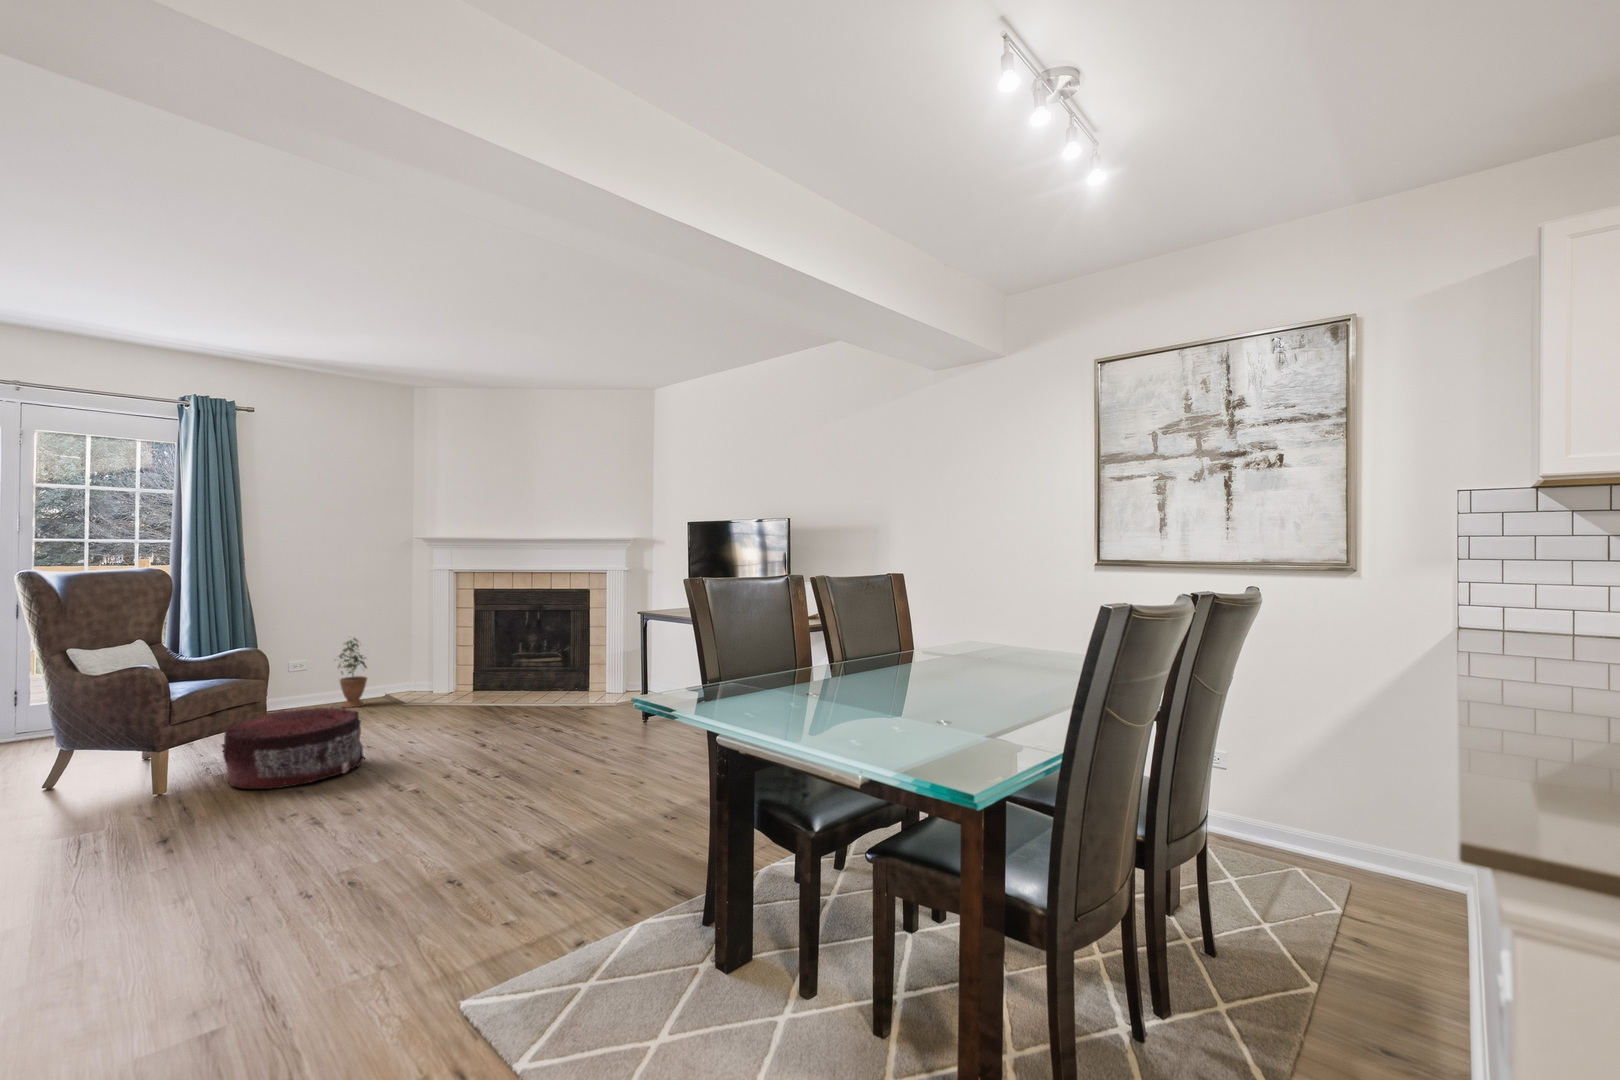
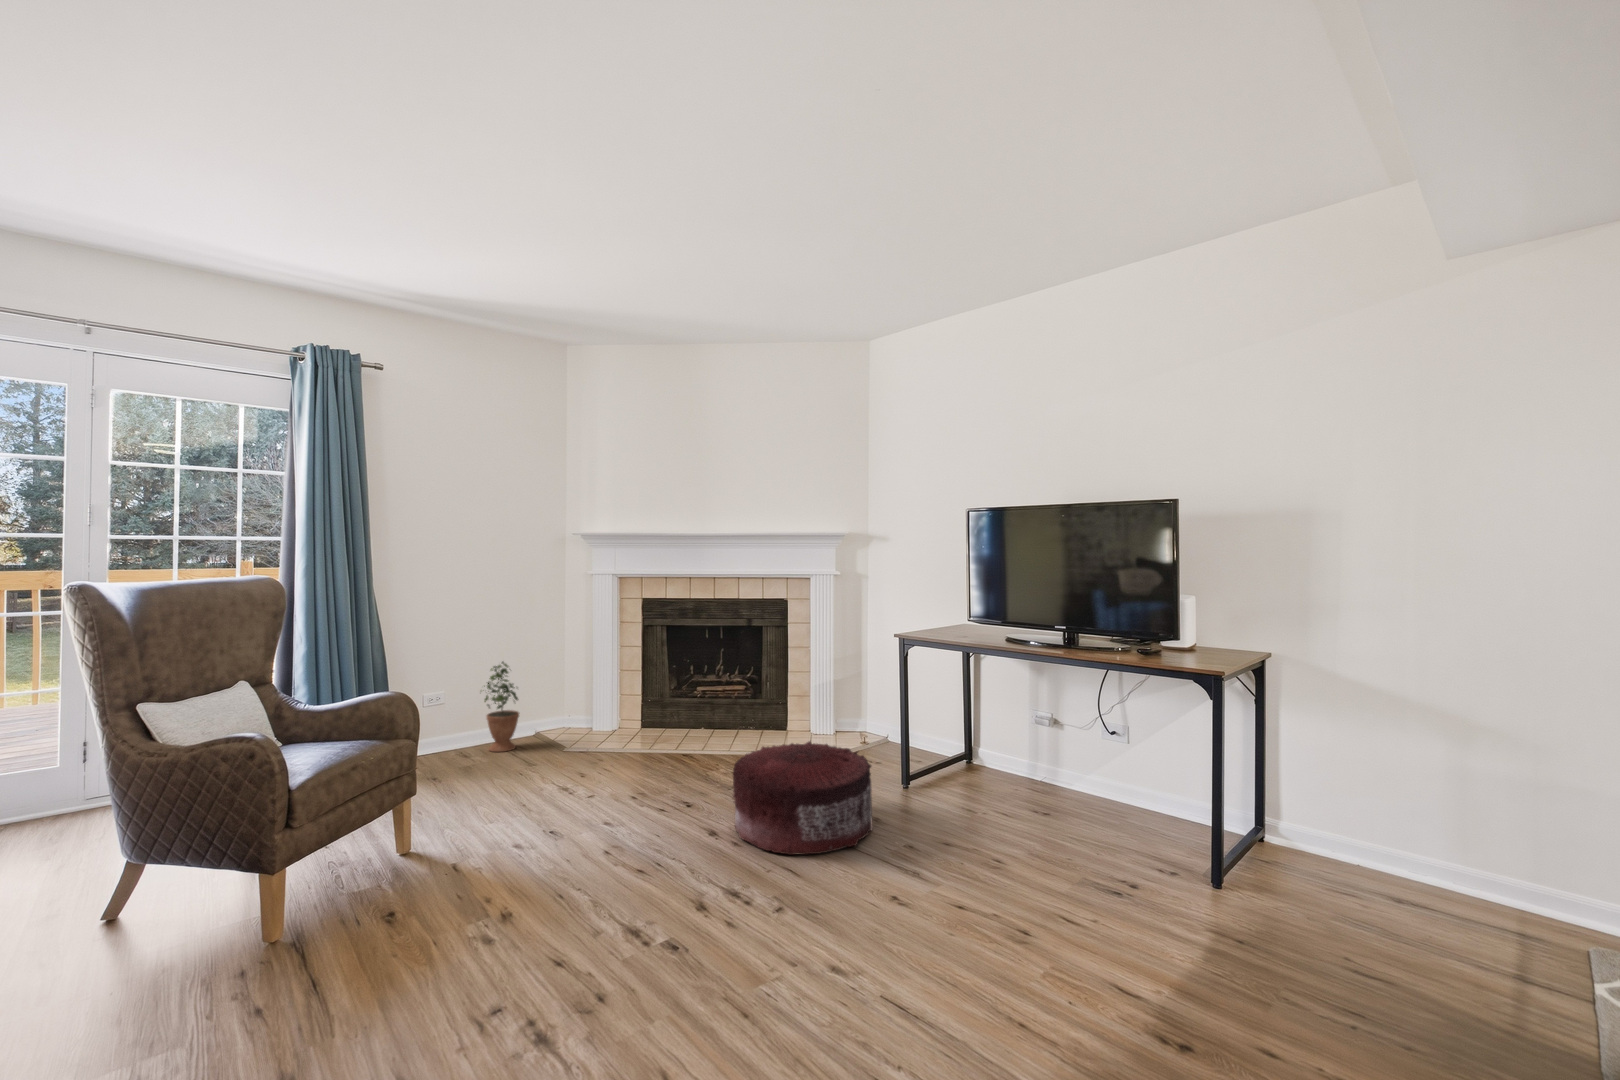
pouf: present [221,707,365,789] -> present [733,741,873,855]

